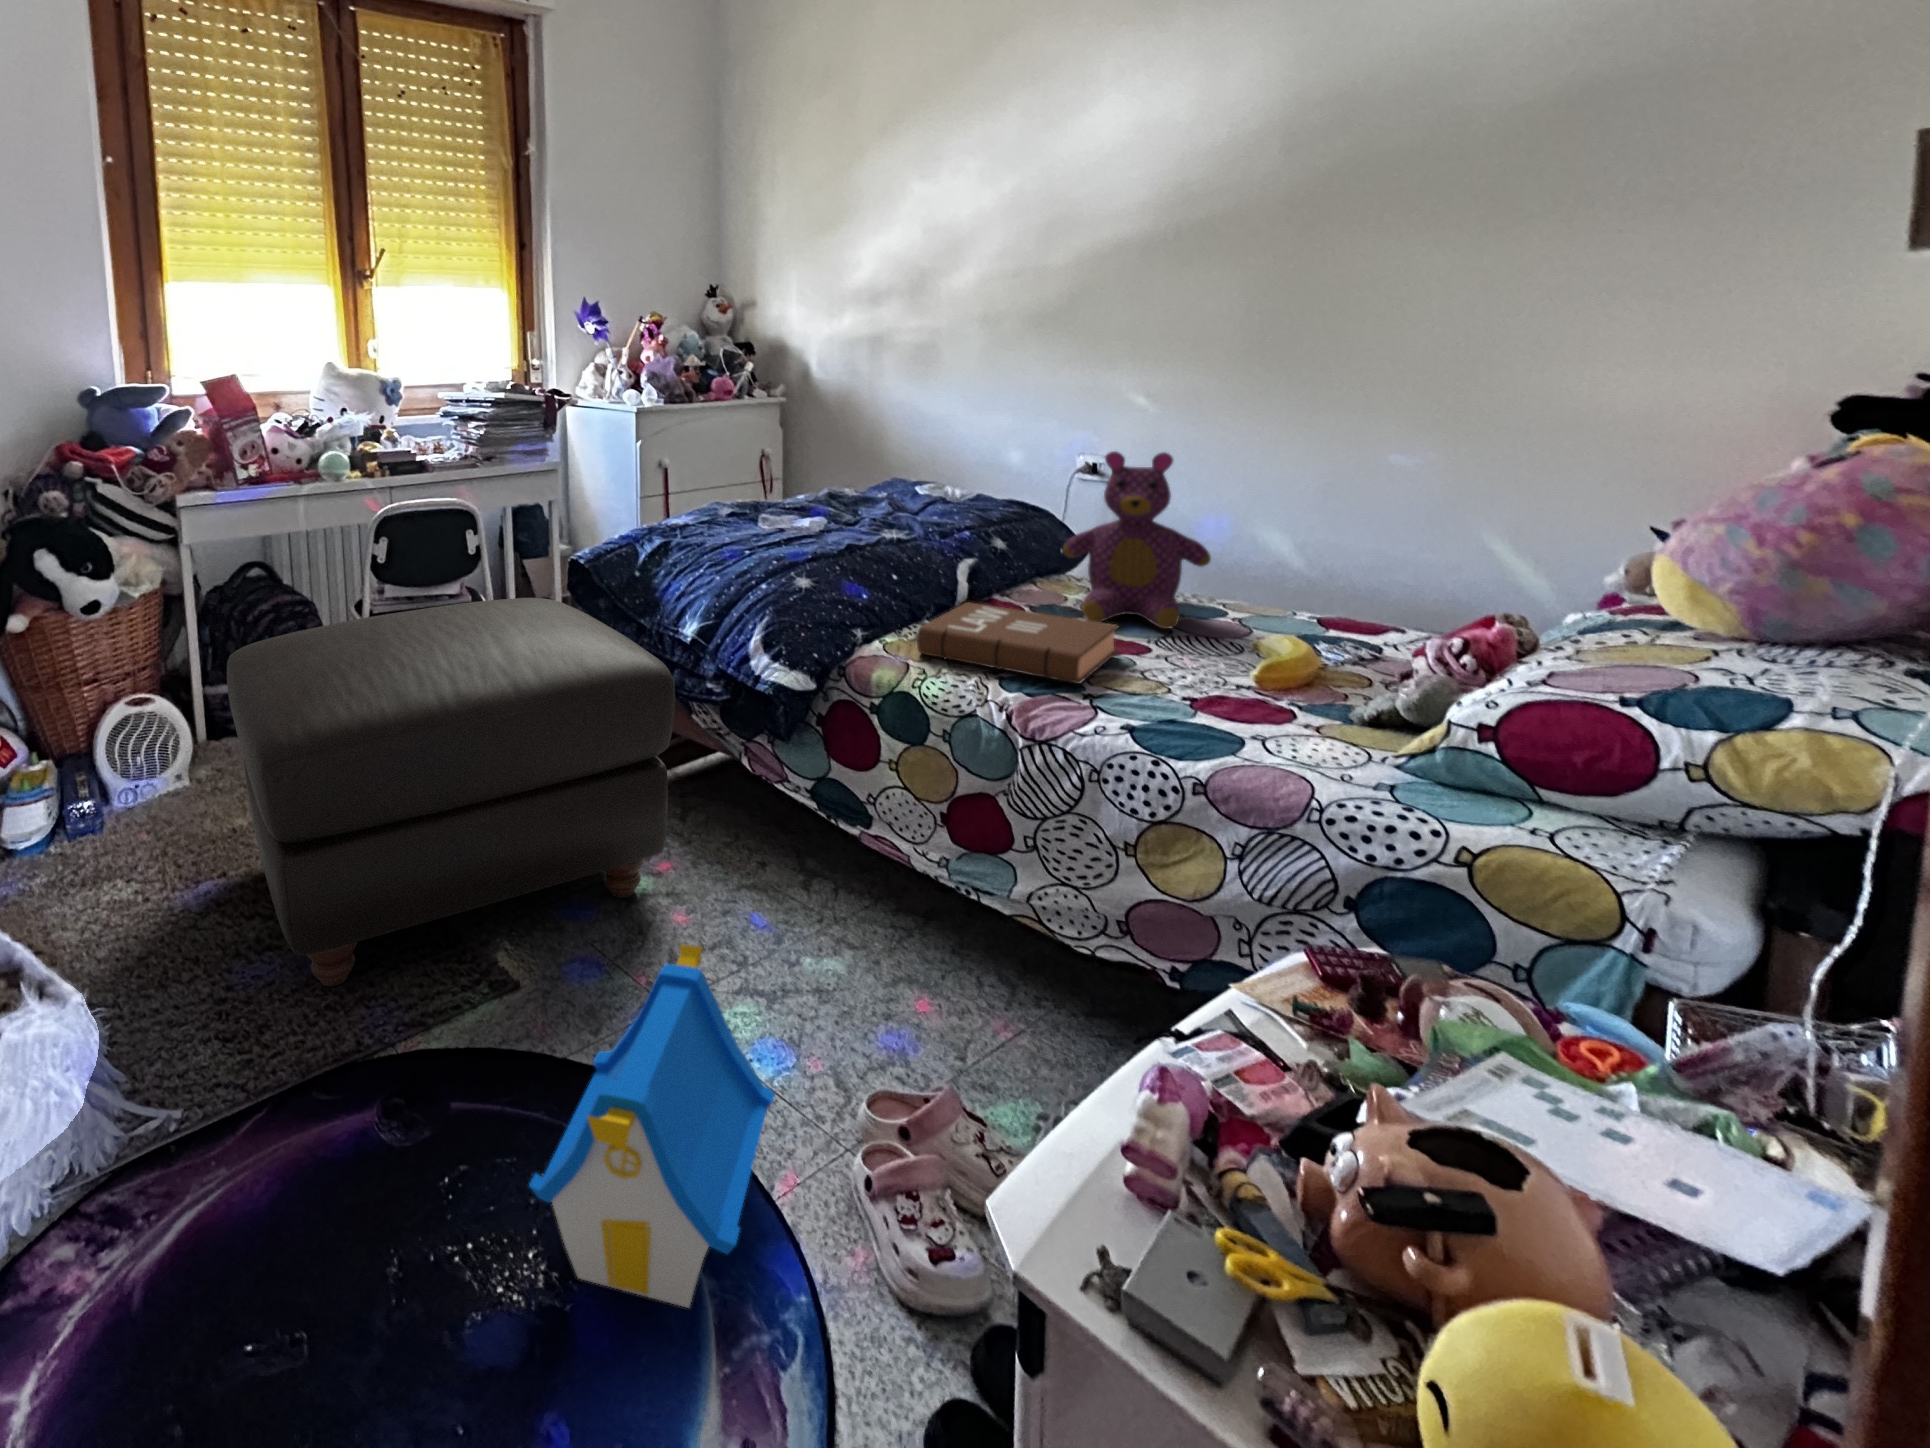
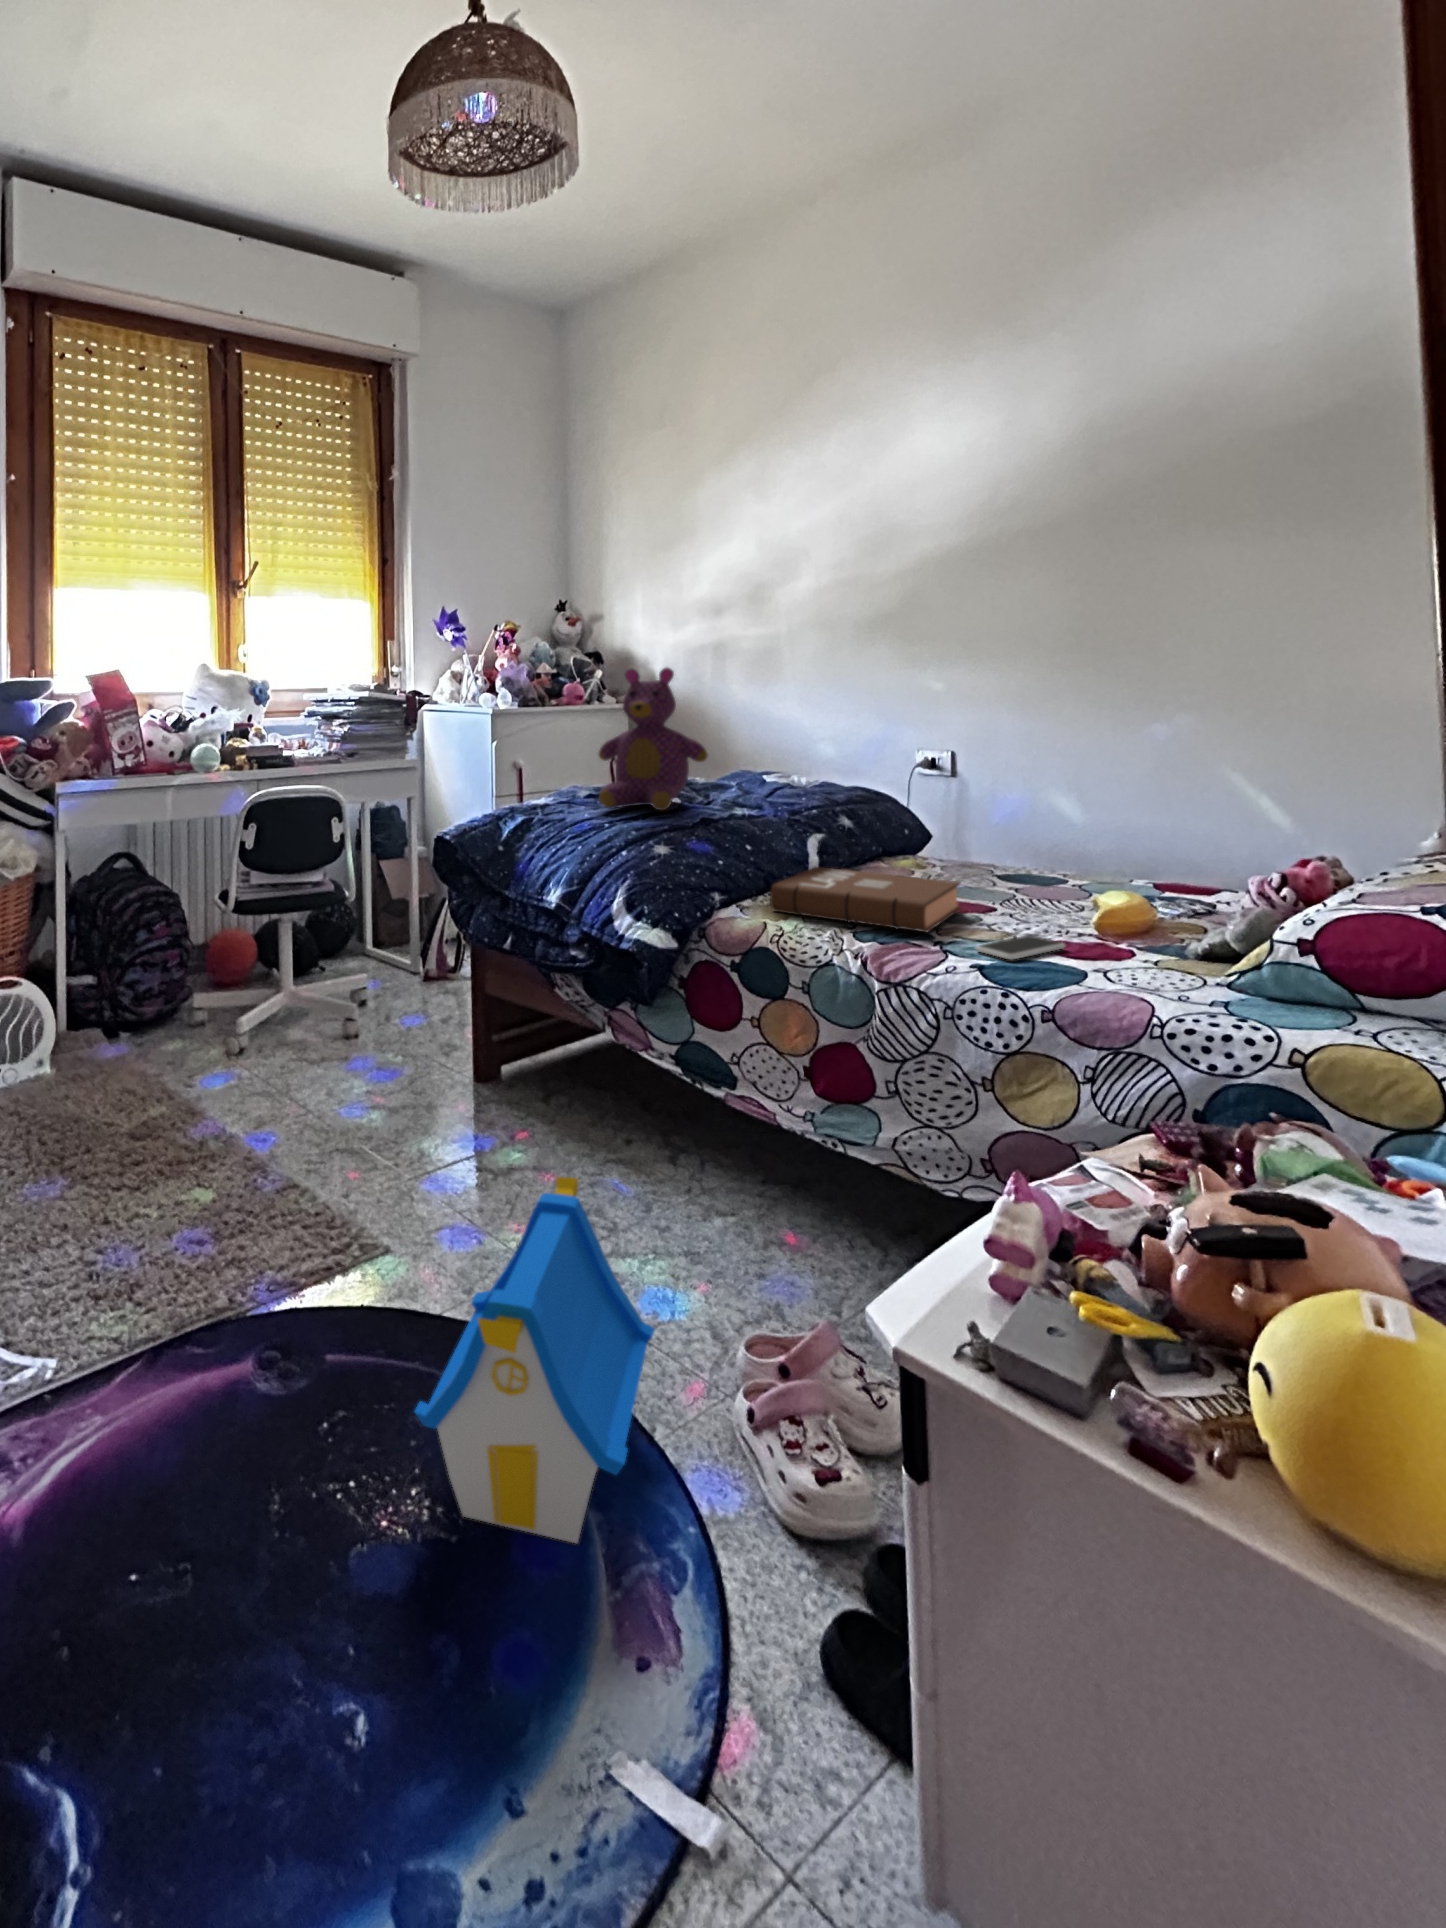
teddy bear: present [1063,451,1211,629] -> present [599,668,708,810]
ottoman: present [227,598,675,986] -> none [107,871,540,1248]
smartphone: none [1129,689,1224,721] -> present [976,935,1065,959]

